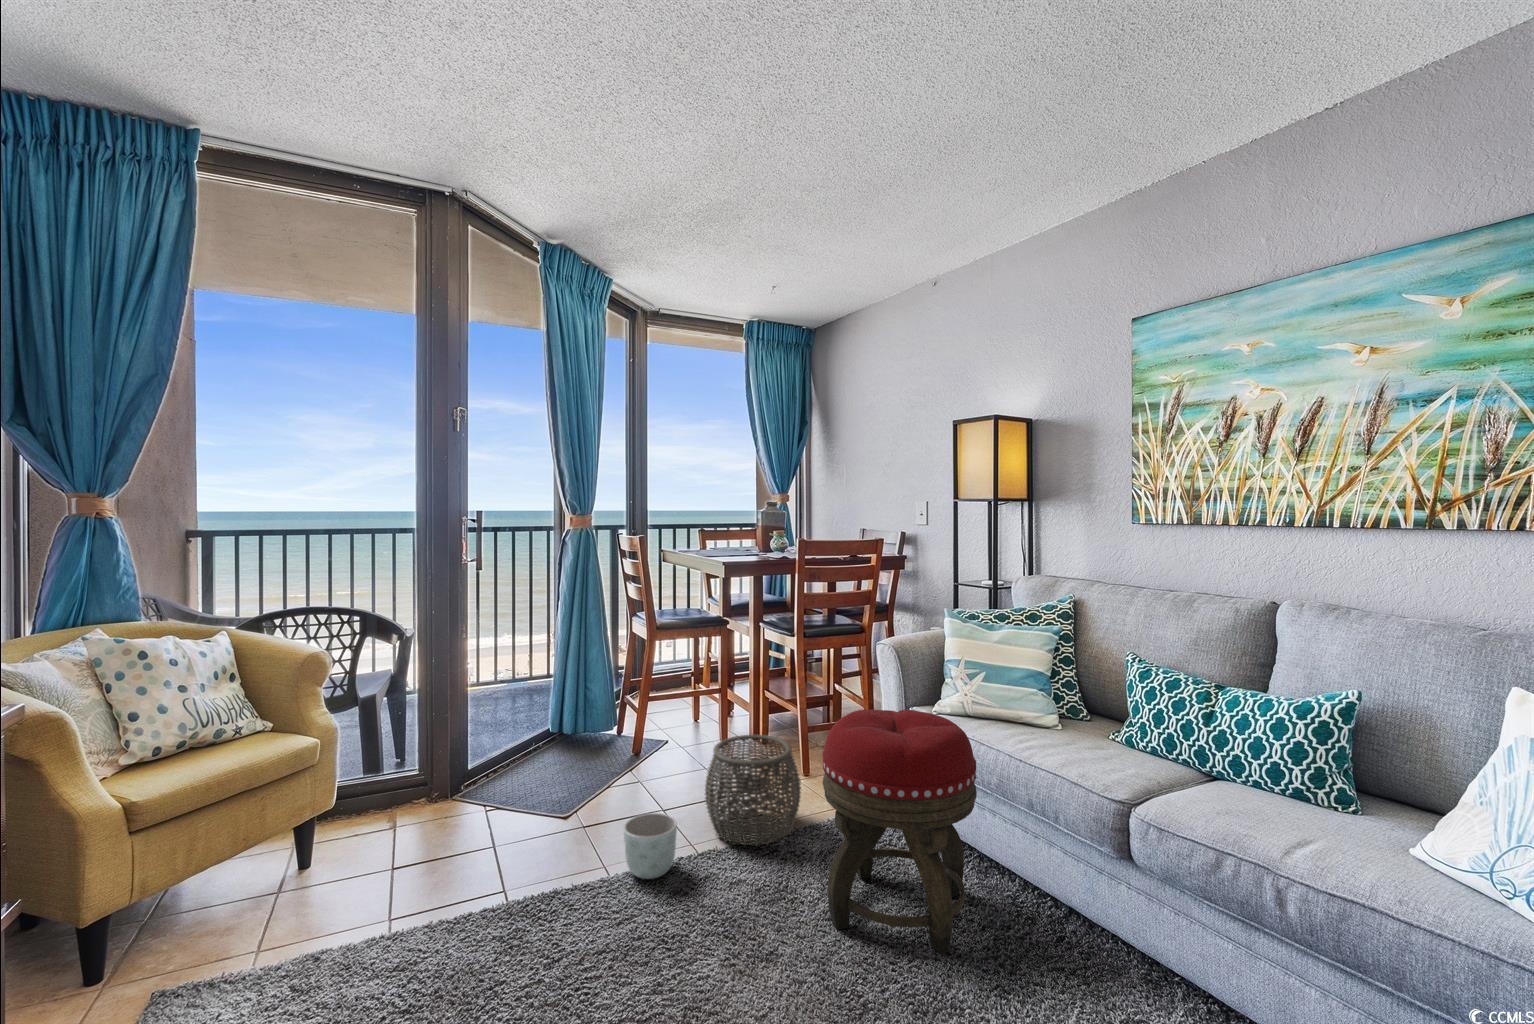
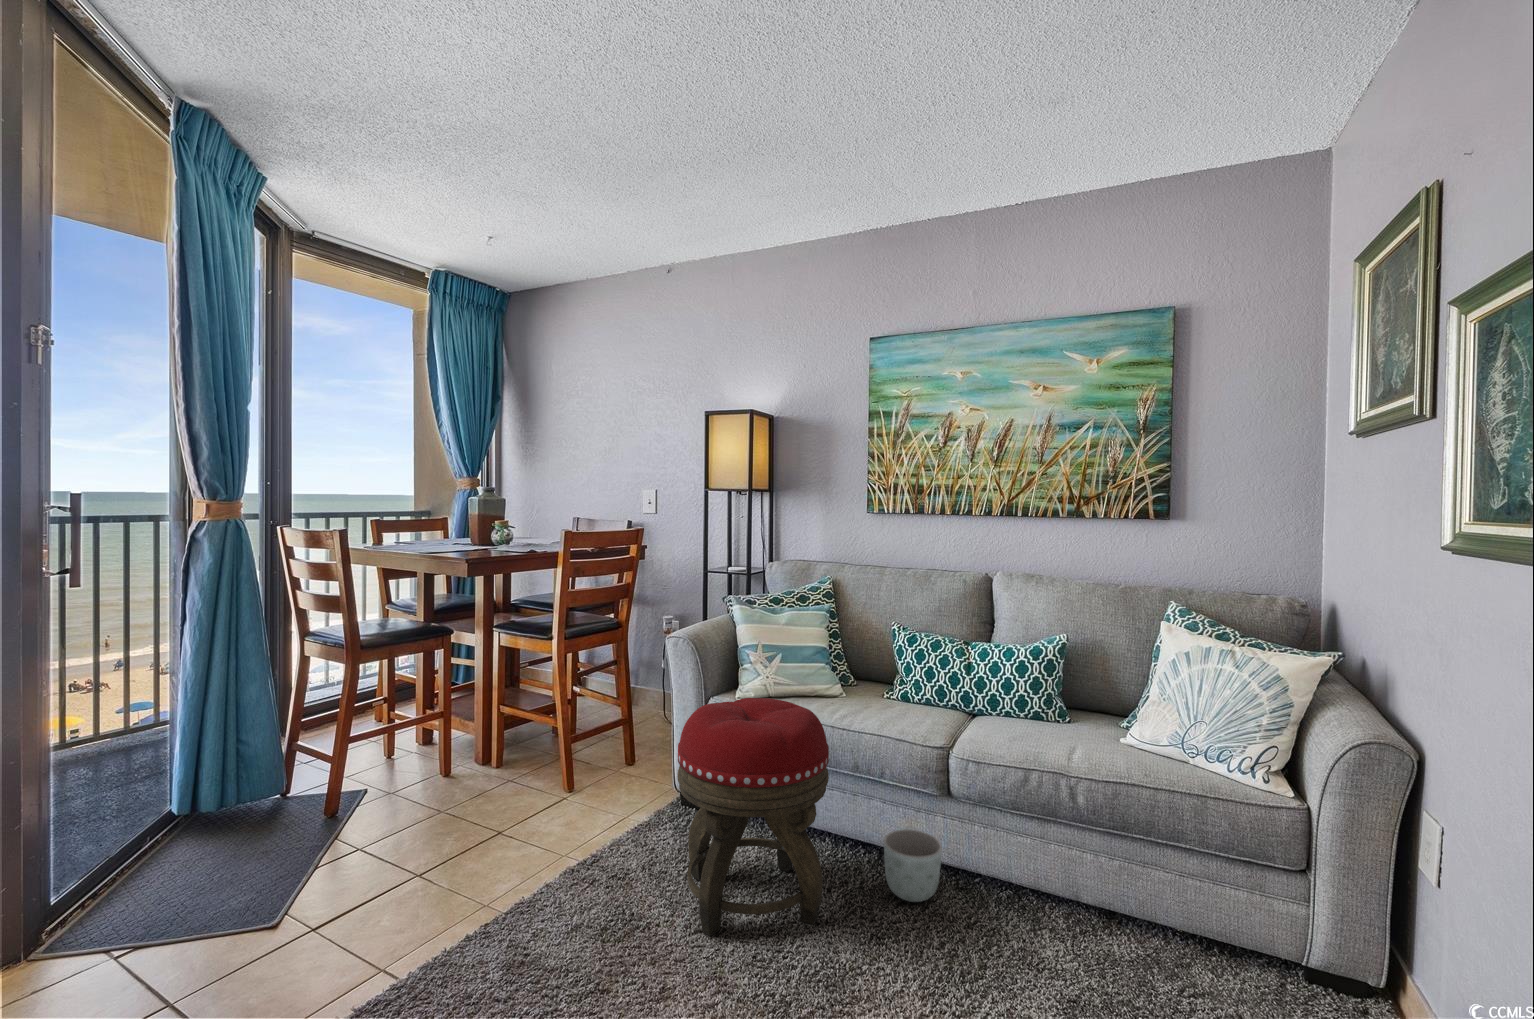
woven basket: present [705,735,801,846] -> none [493,753,610,886]
planter: present [623,813,677,879] -> present [884,829,942,902]

